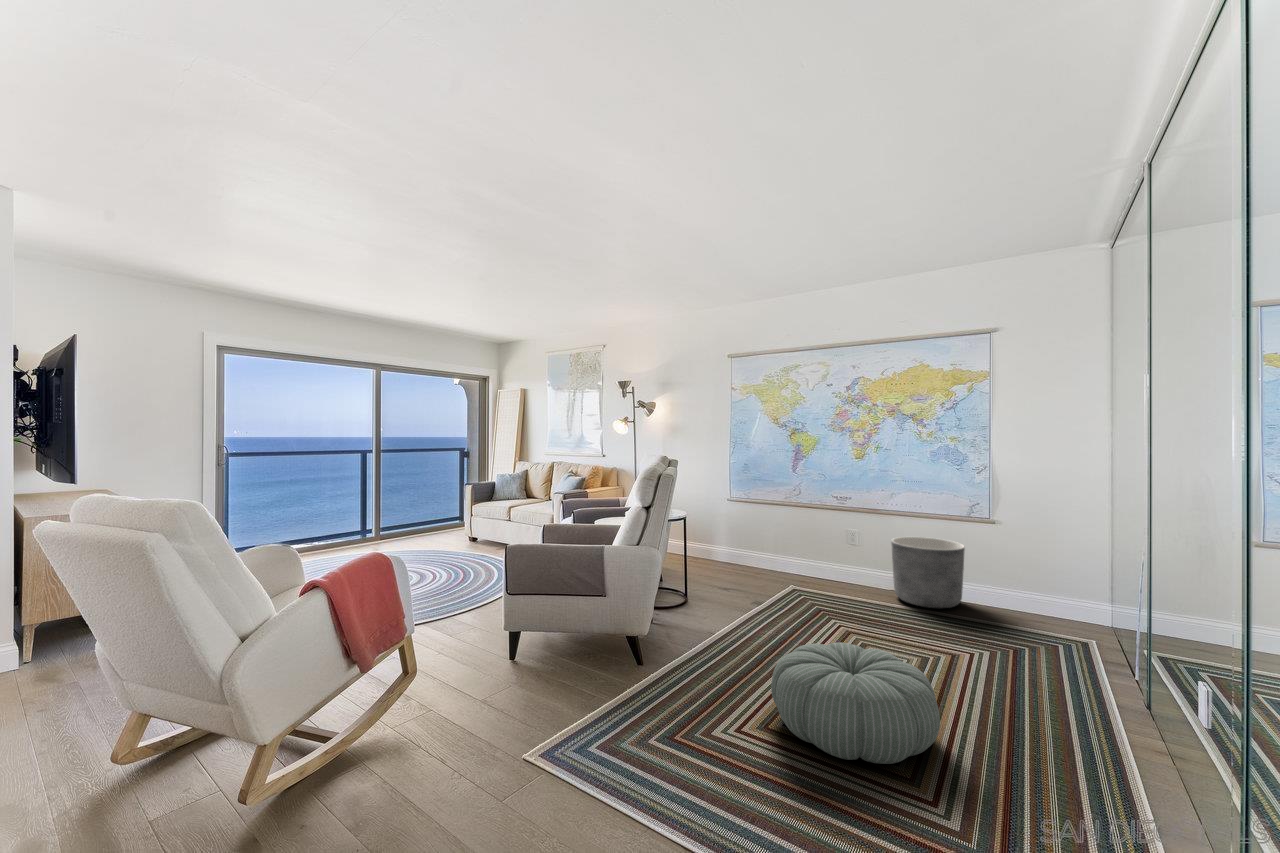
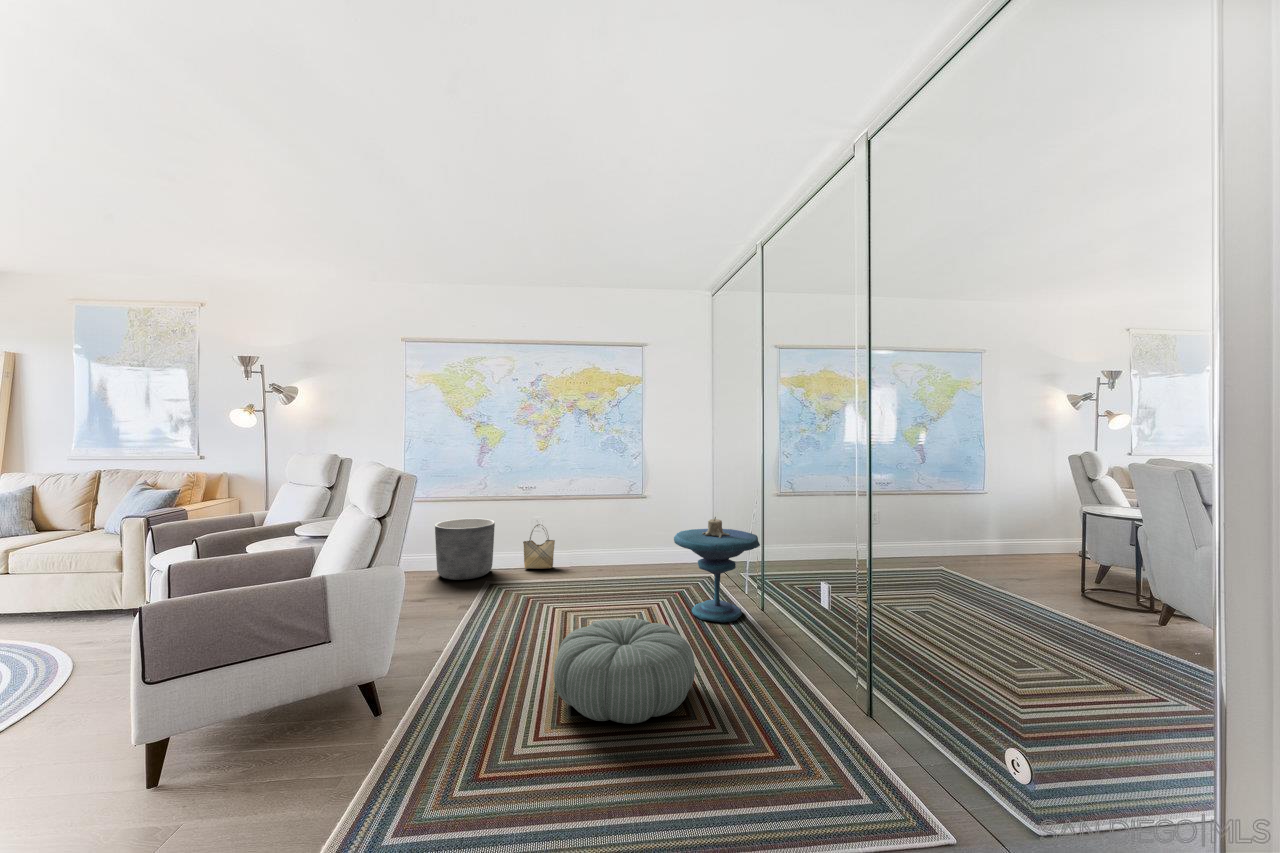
woven basket: none [837,537,873,587] -> present [523,524,555,569]
planter: present [891,537,965,608] -> present [435,518,495,580]
side table: none [986,553,1134,703] -> present [674,517,760,623]

